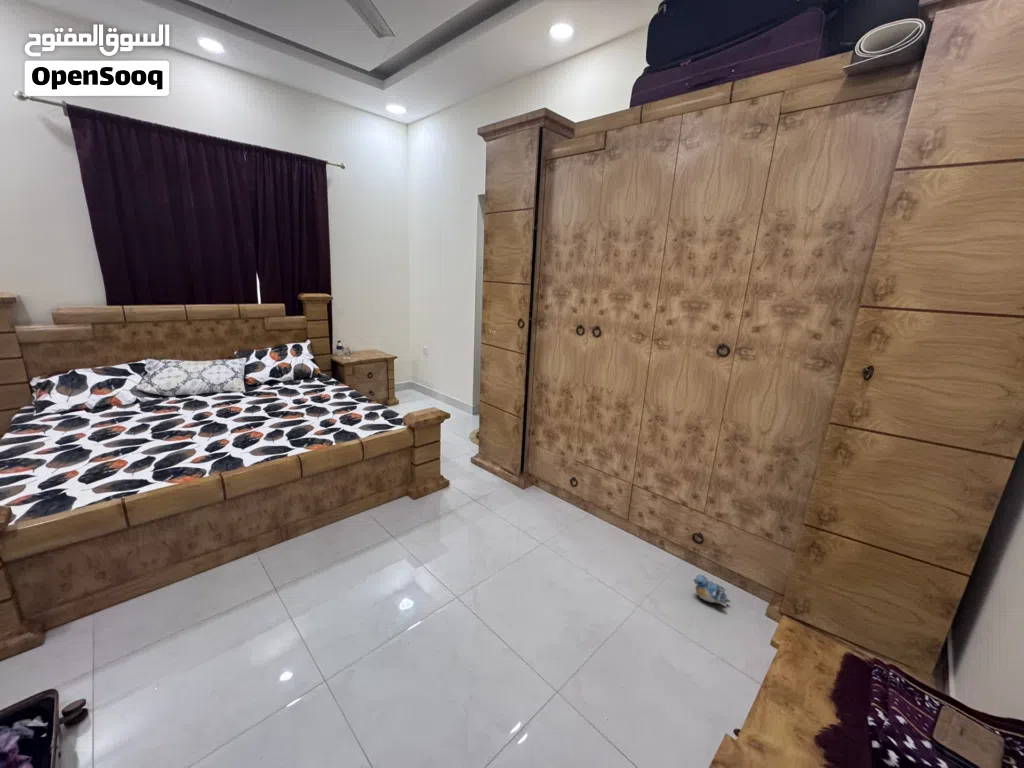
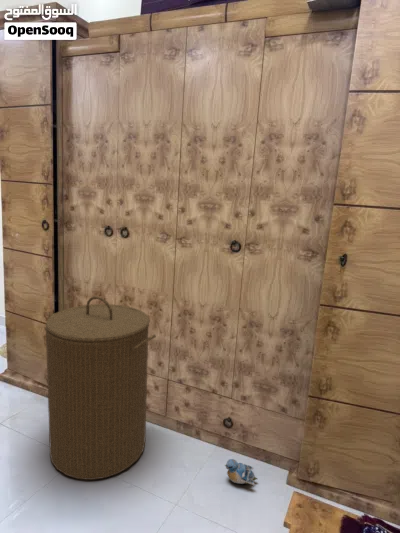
laundry hamper: none [519,394,627,566] -> present [45,296,156,480]

